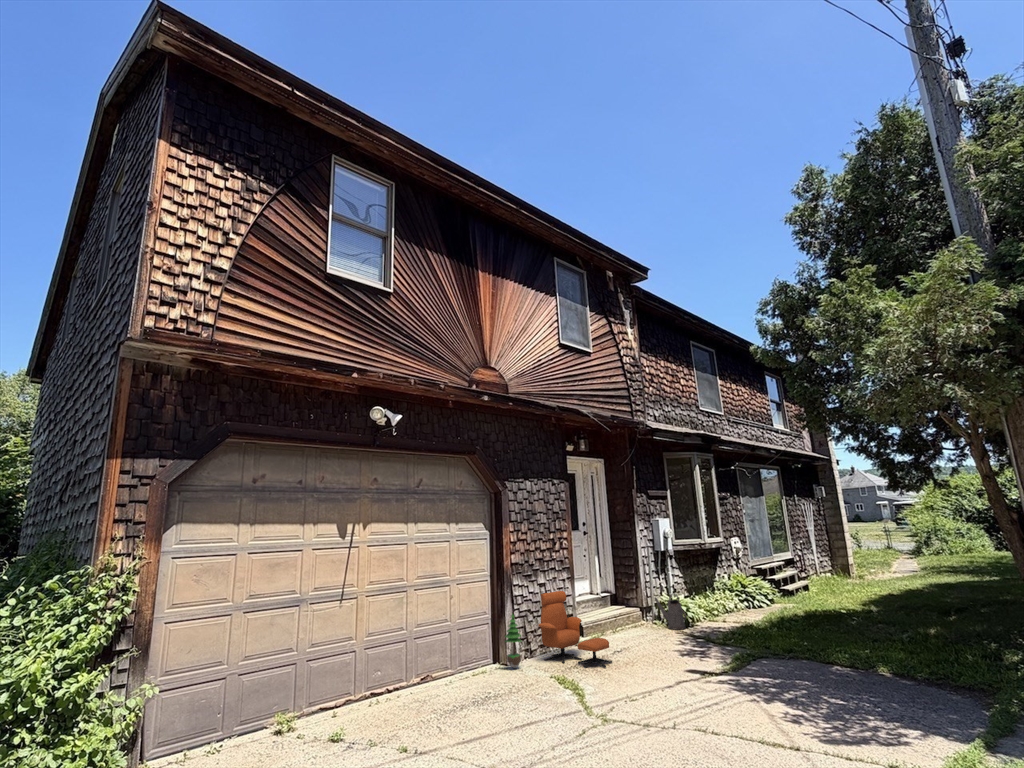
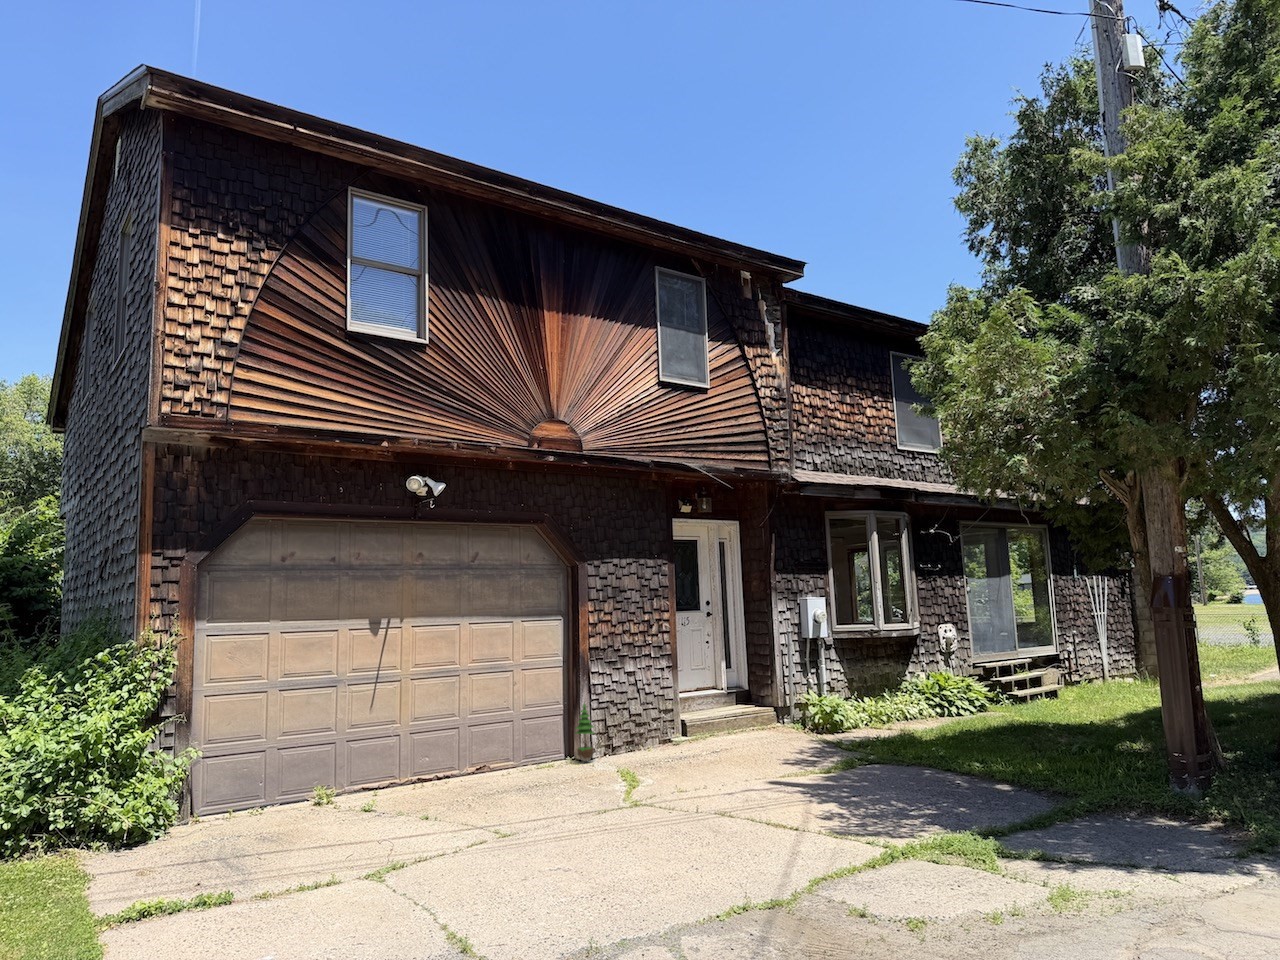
lounge chair: present [538,591,612,667] -> none [618,681,698,762]
watering can: present [654,593,686,630] -> none [795,688,827,731]

